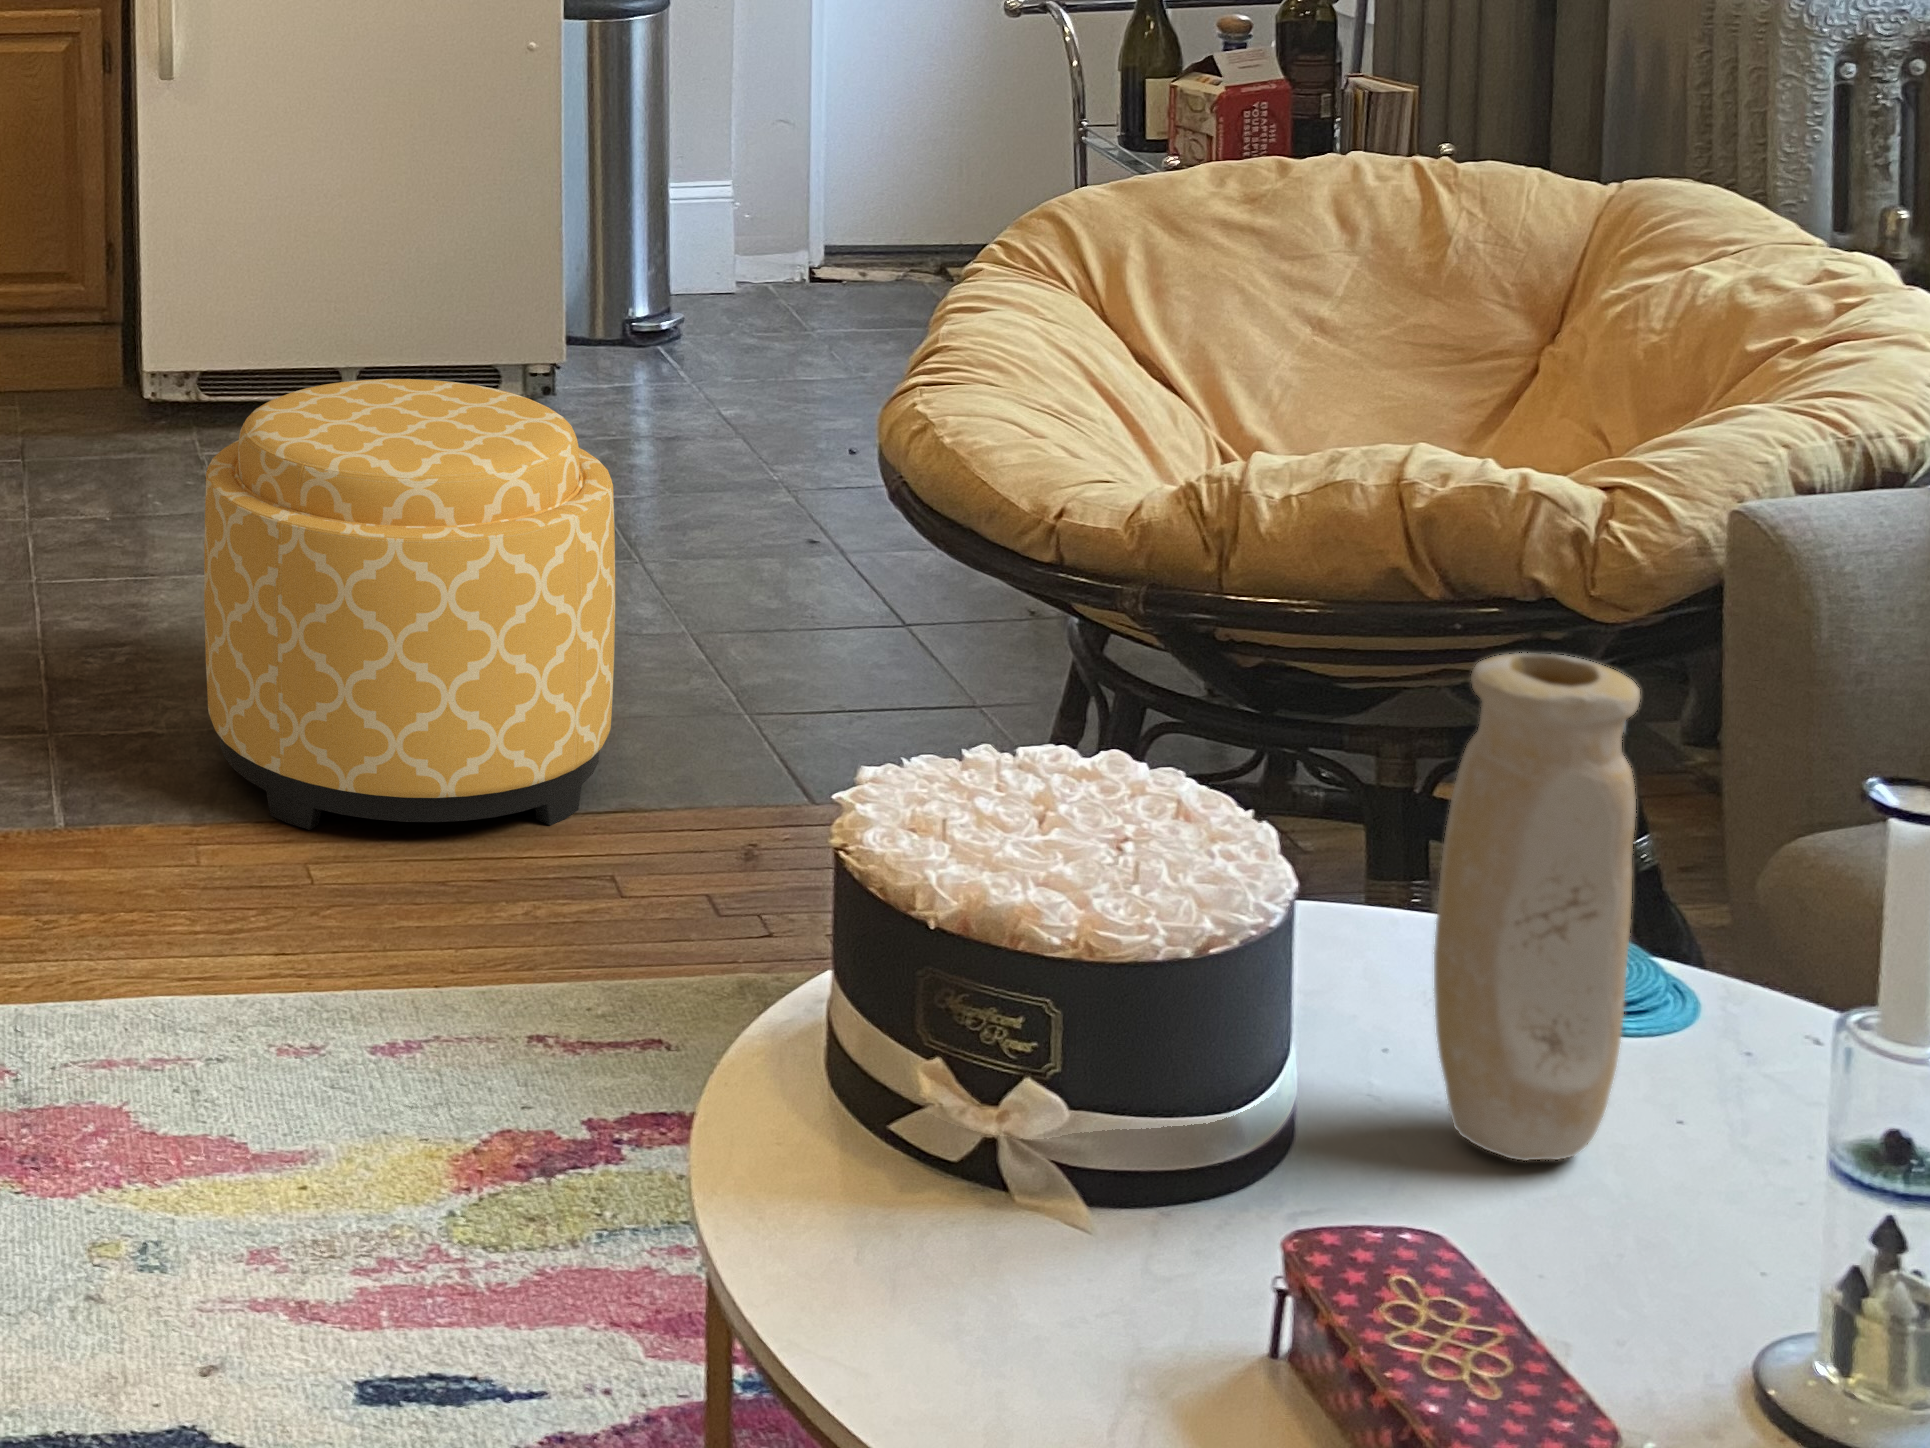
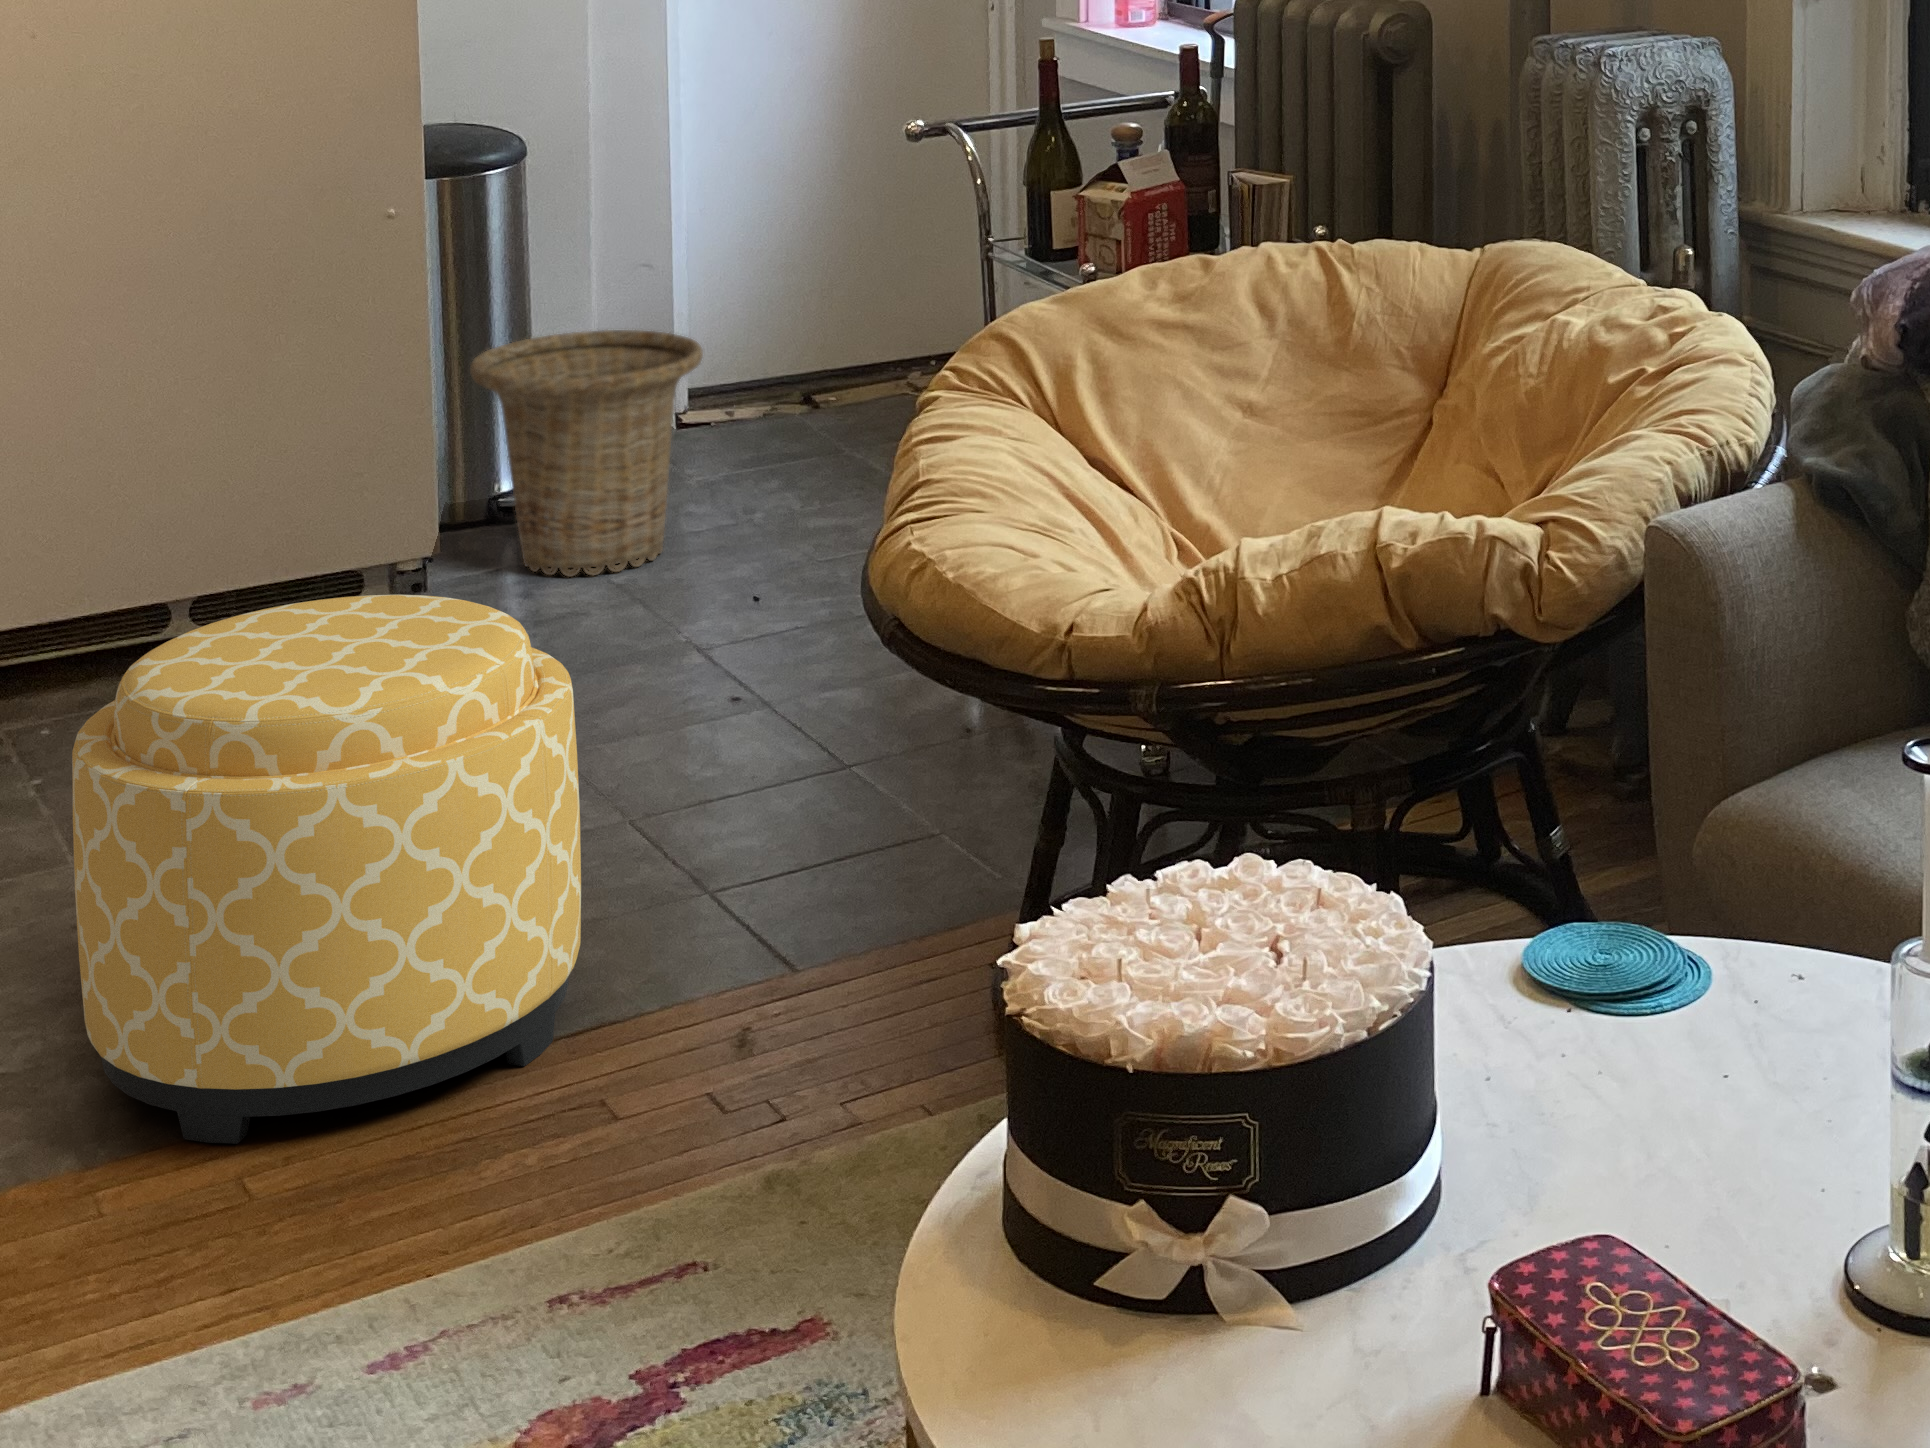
basket: none [603,176,817,406] -> present [470,330,703,576]
vase: present [1434,653,1640,1161] -> none [1543,682,1696,1147]

